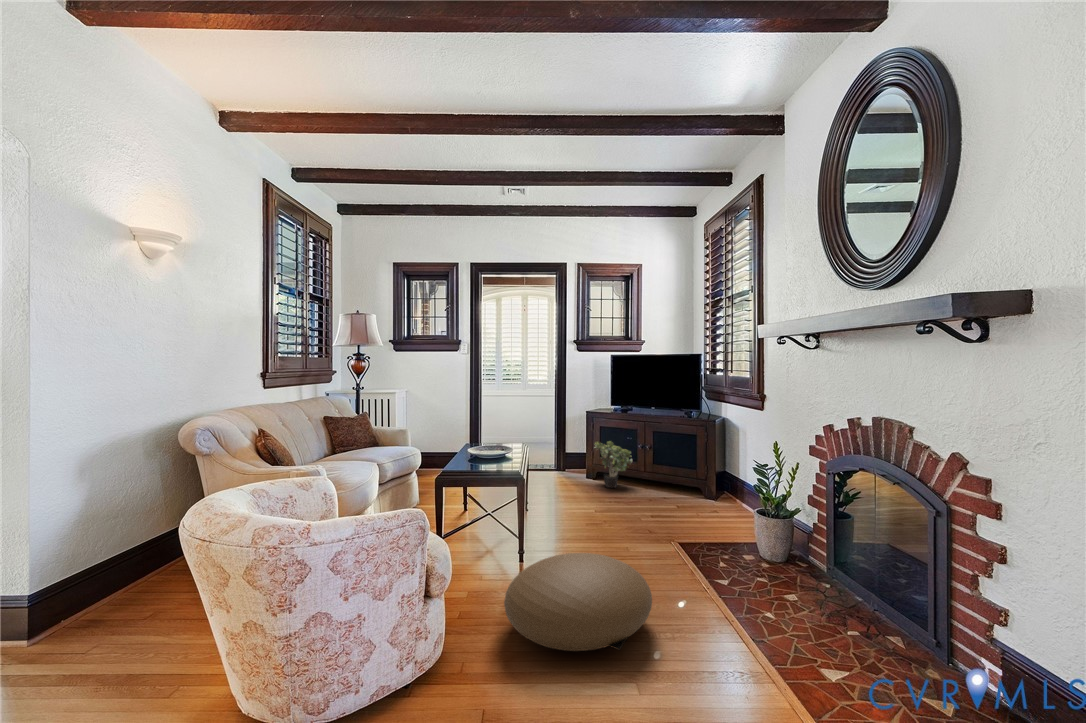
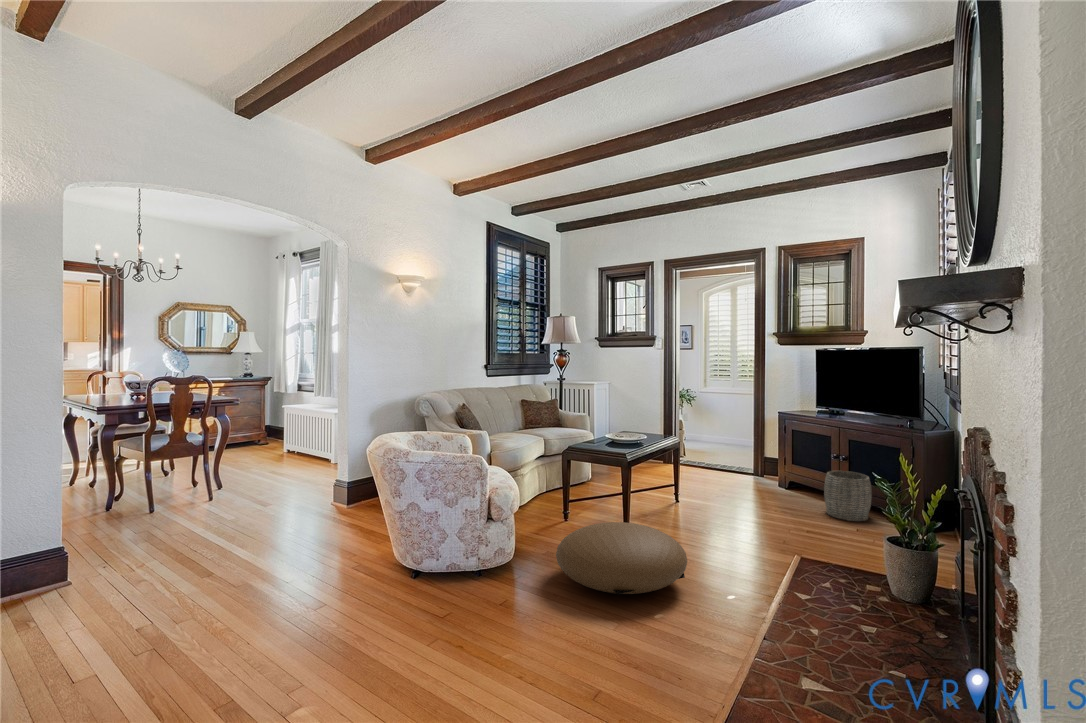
potted plant: present [594,441,632,488] -> none [775,446,820,498]
woven basket: none [646,458,682,502] -> present [824,471,872,521]

